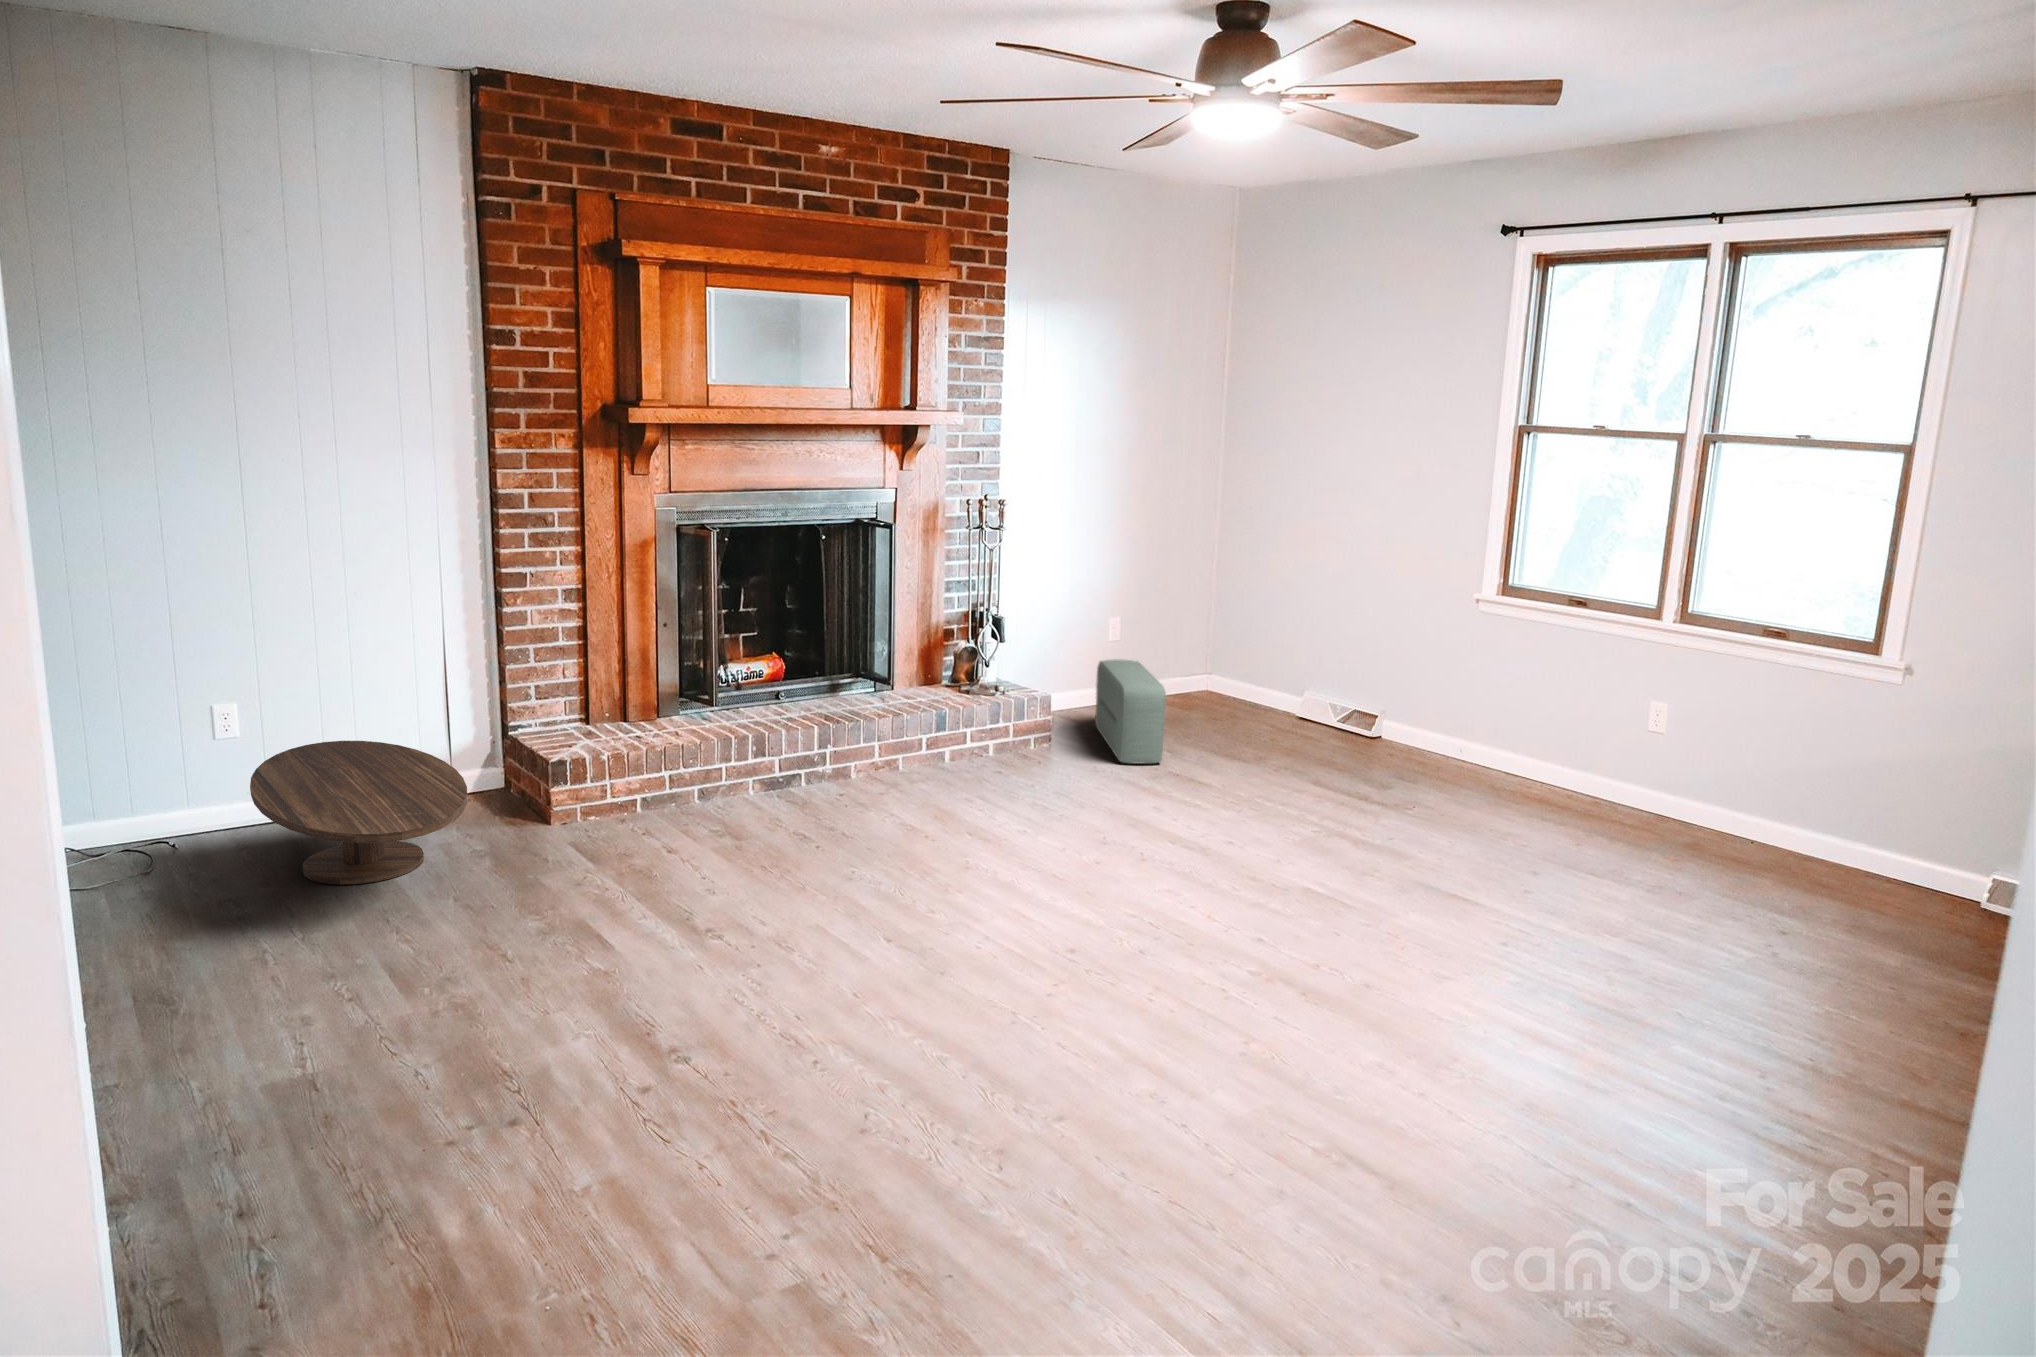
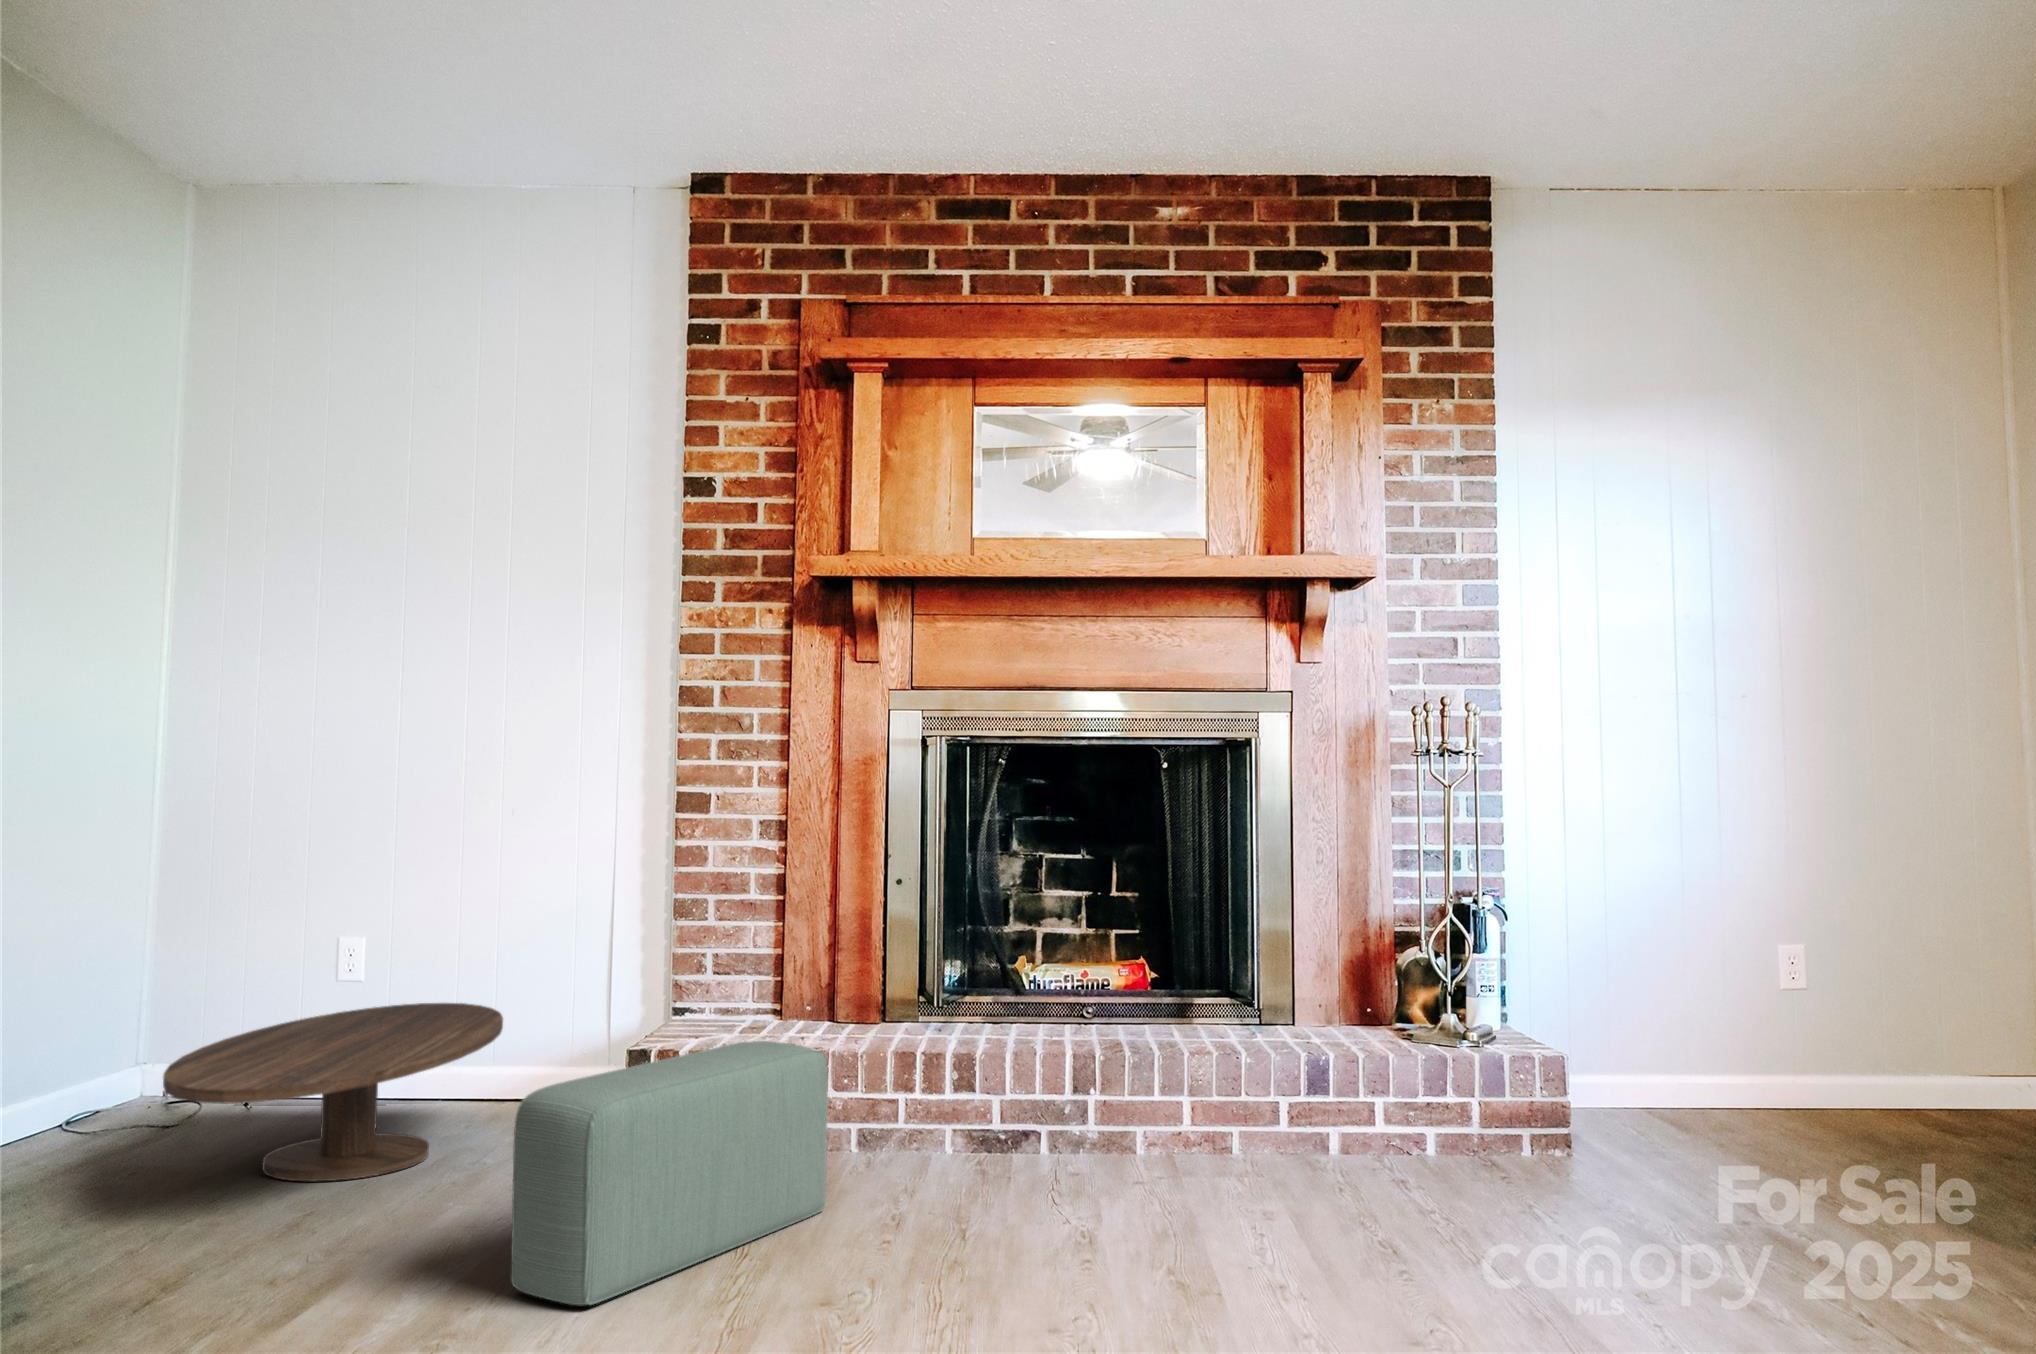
pouf: present [1095,659,1166,764] -> present [511,1041,828,1305]

